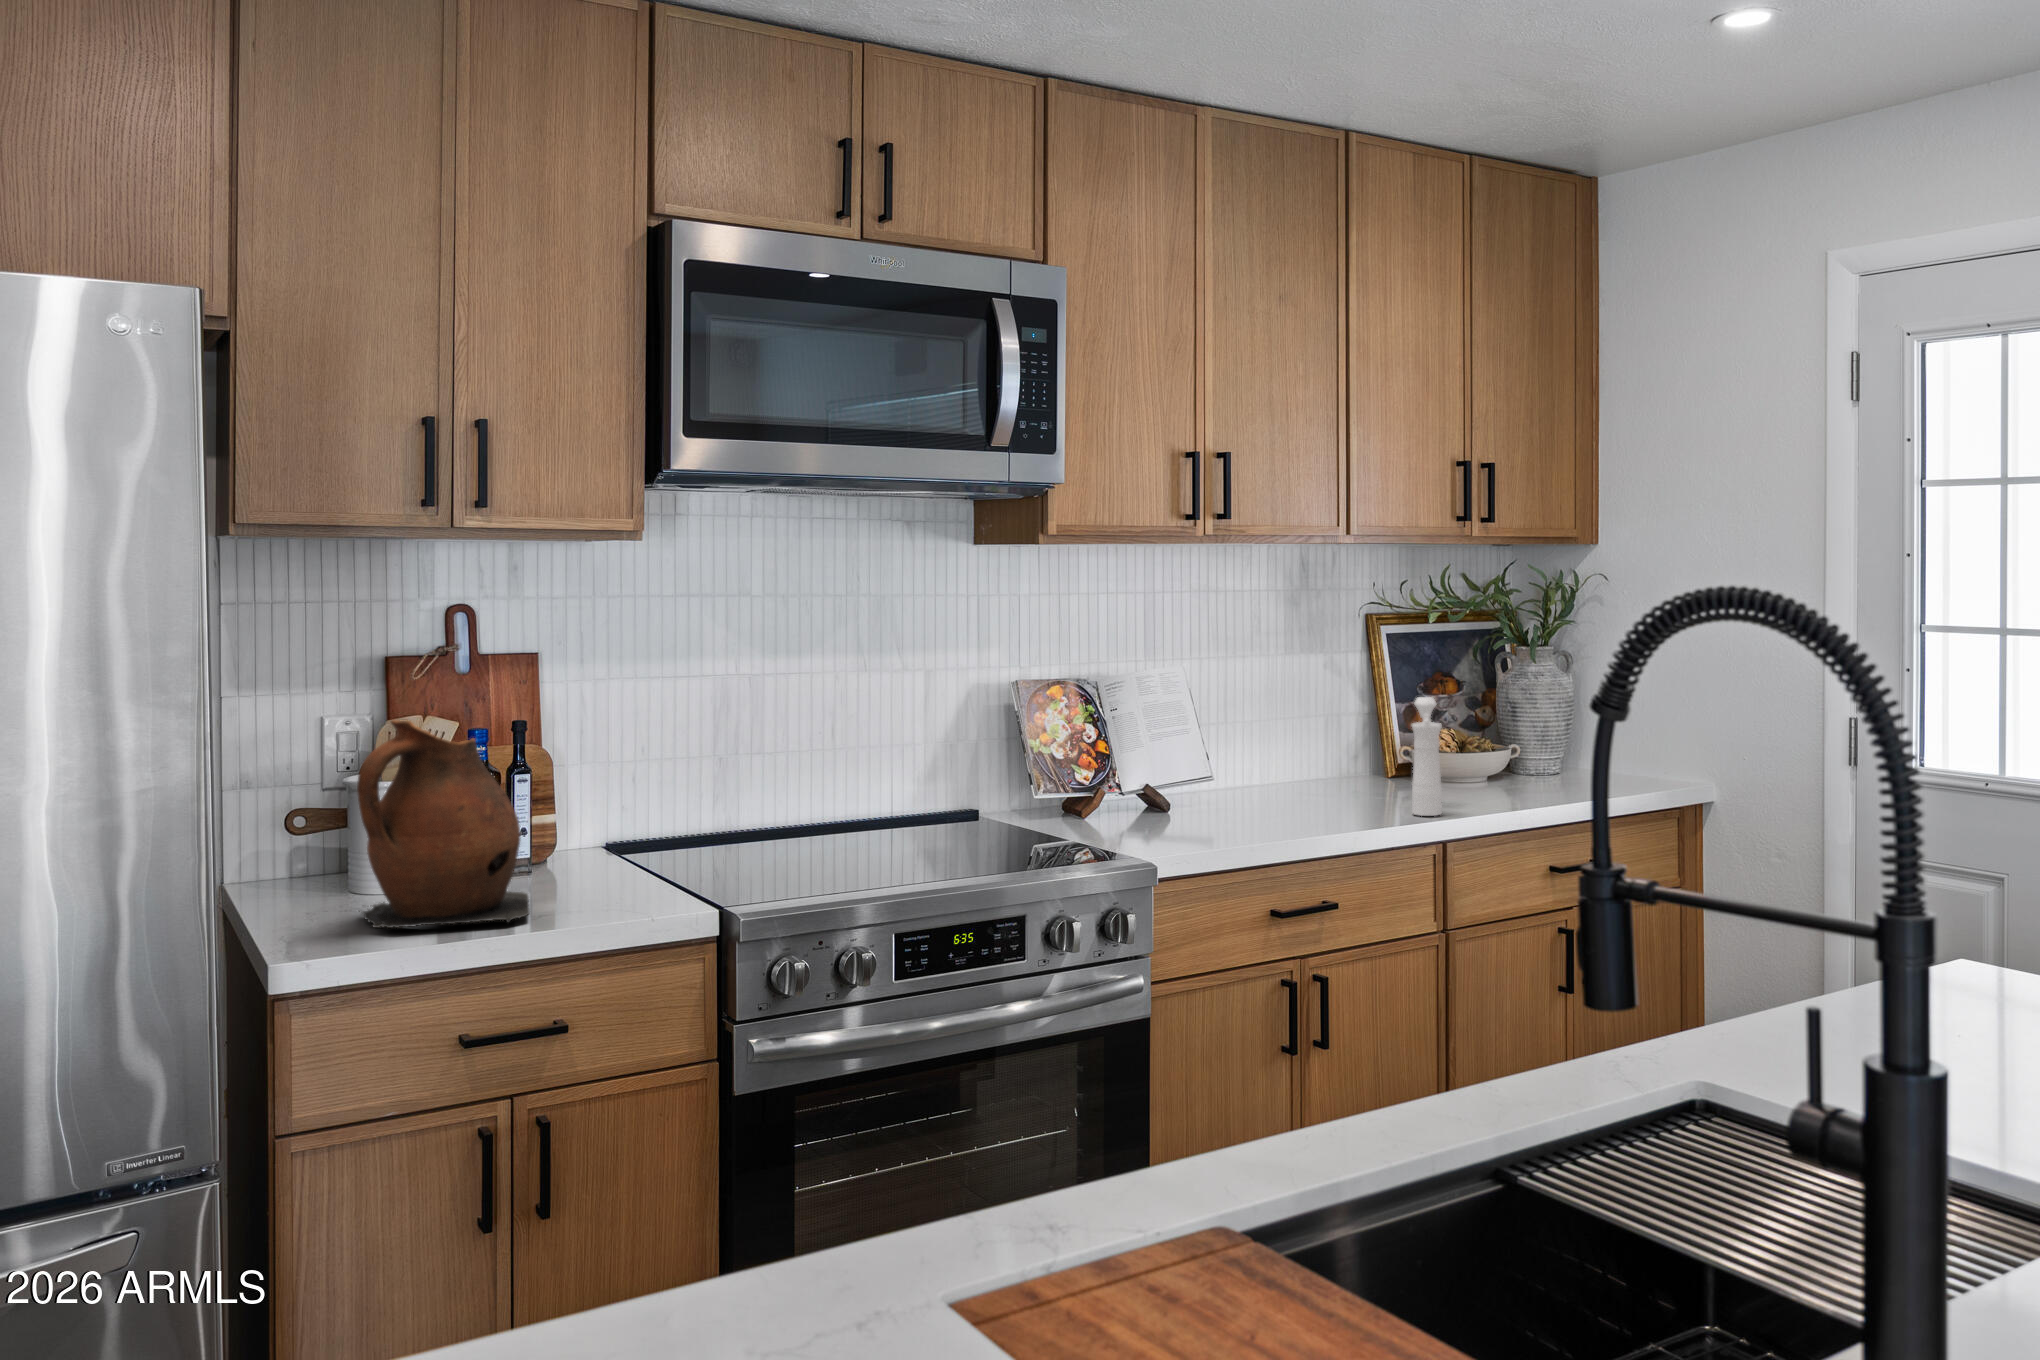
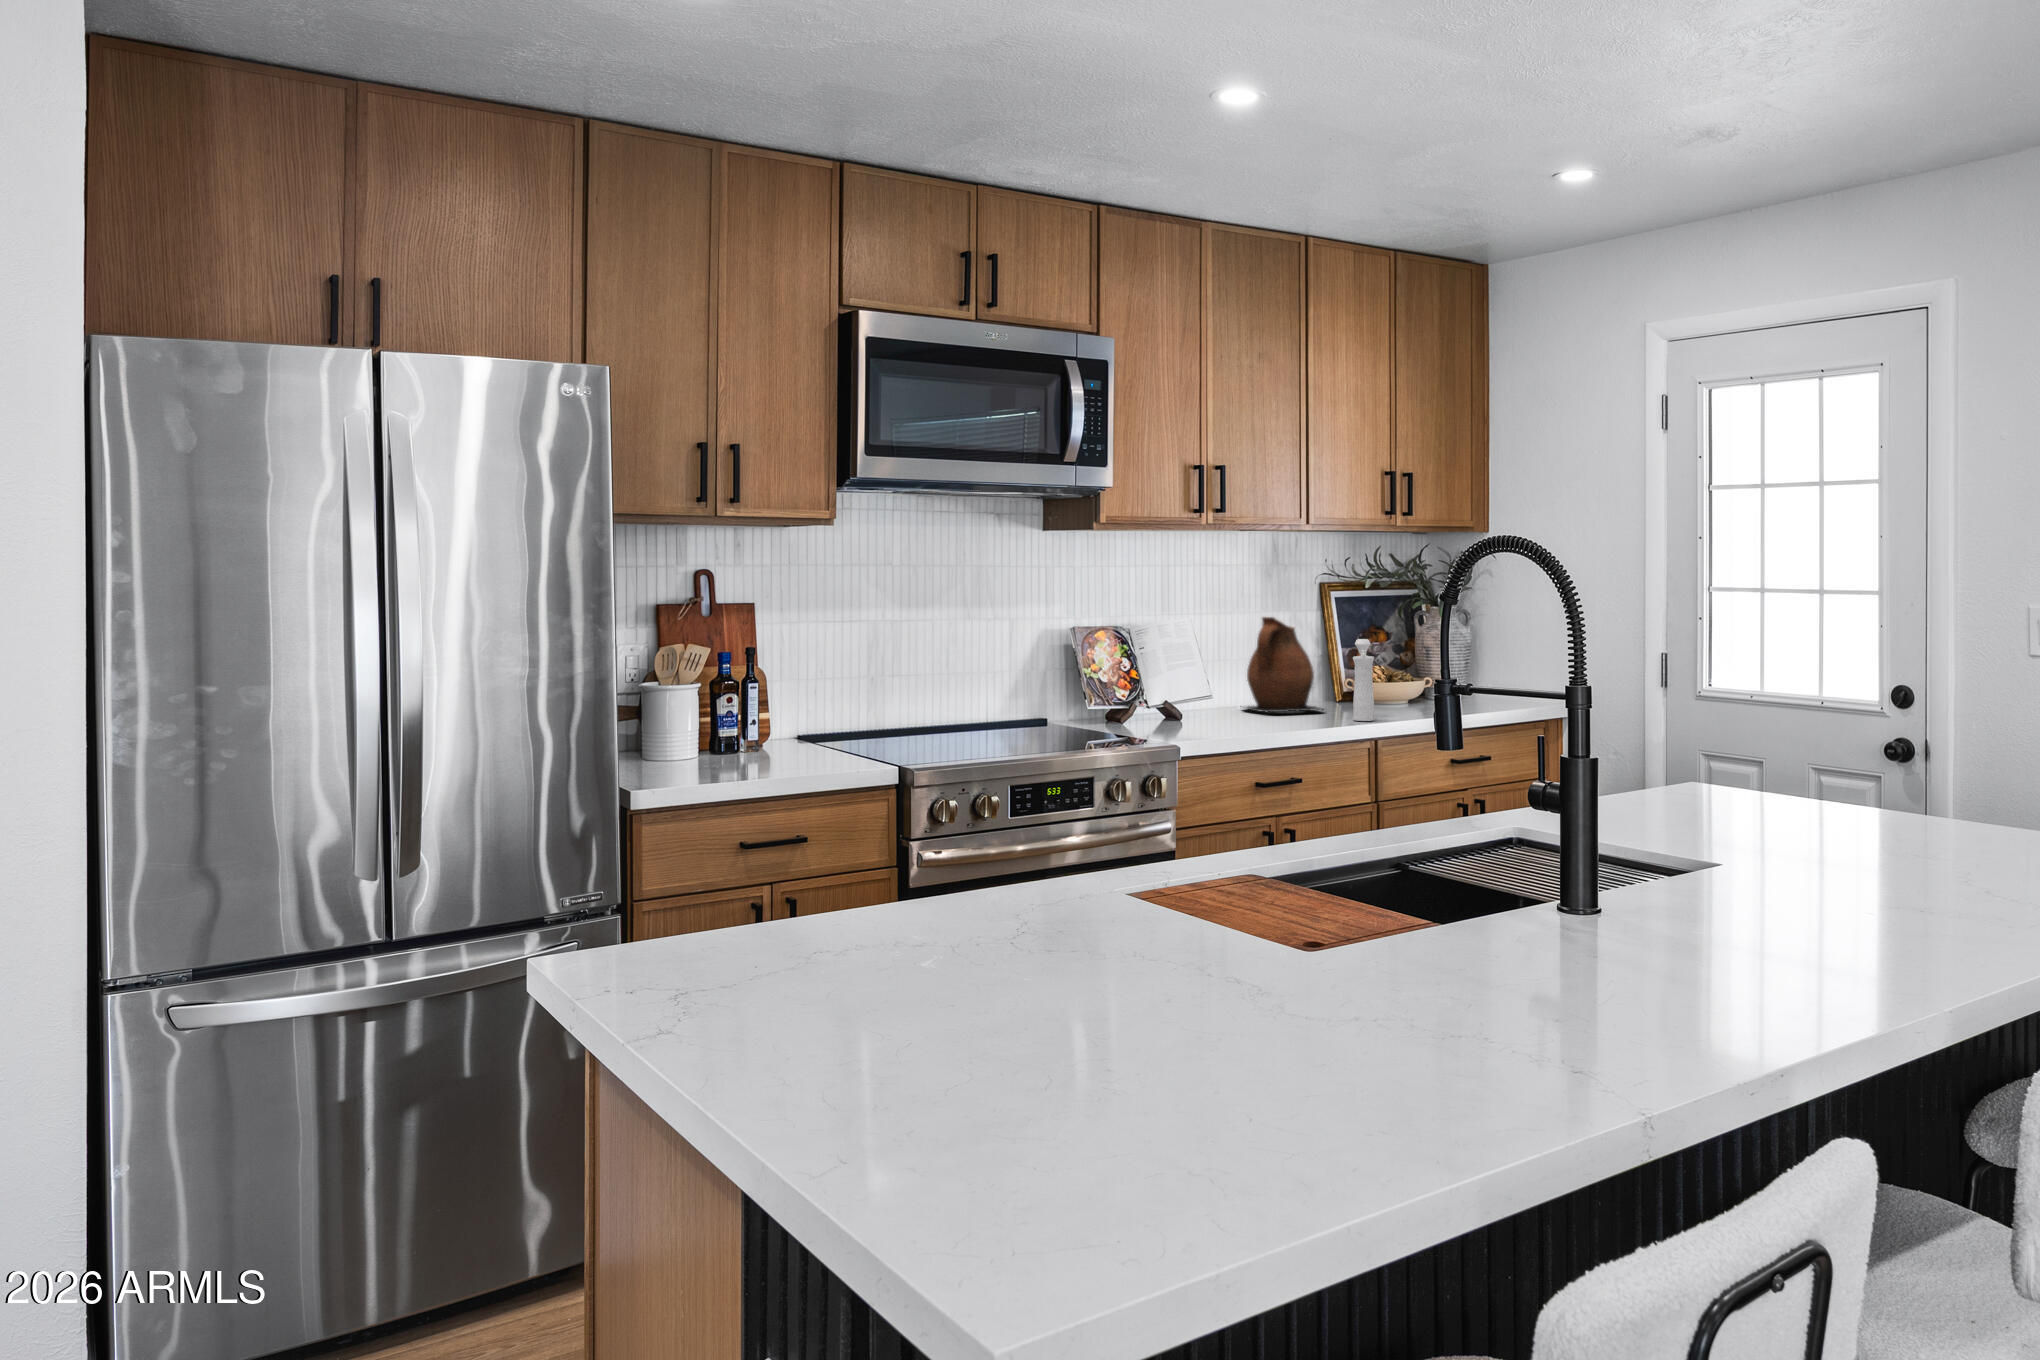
ceramic pitcher: present [357,720,530,928] -> present [1245,617,1323,712]

